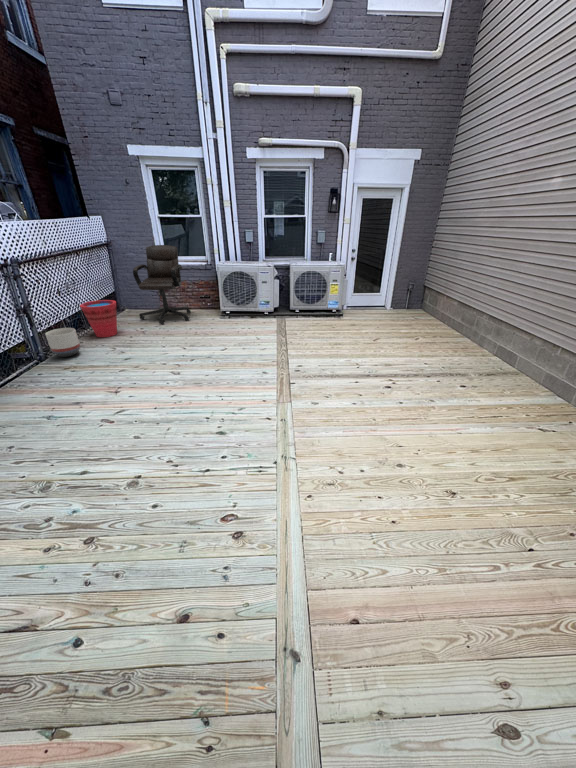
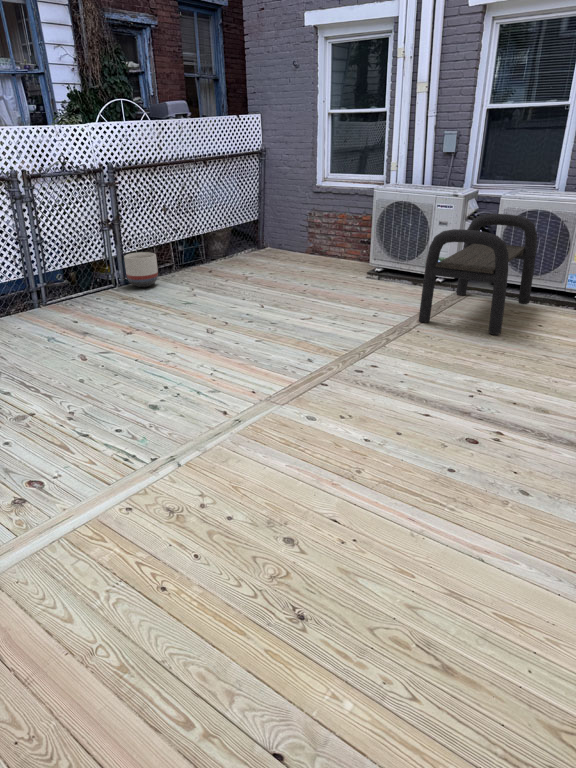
chair: present [133,245,191,325] -> none [263,155,339,271]
bench: none [278,274,327,338] -> present [419,214,537,335]
bucket: present [80,300,117,337] -> none [183,226,226,274]

